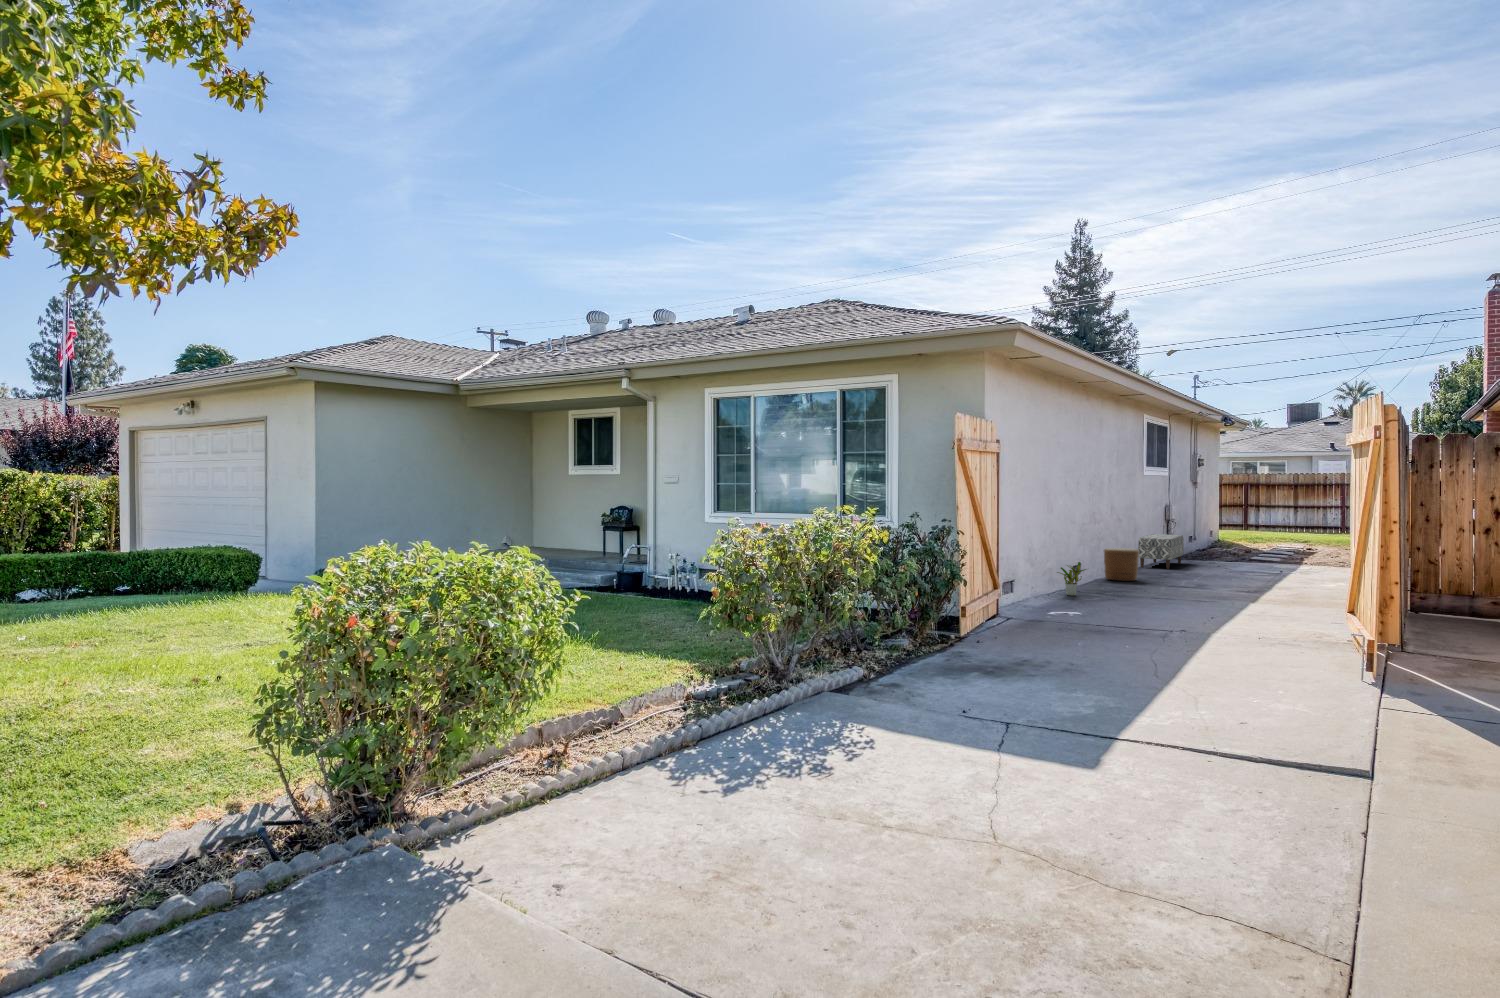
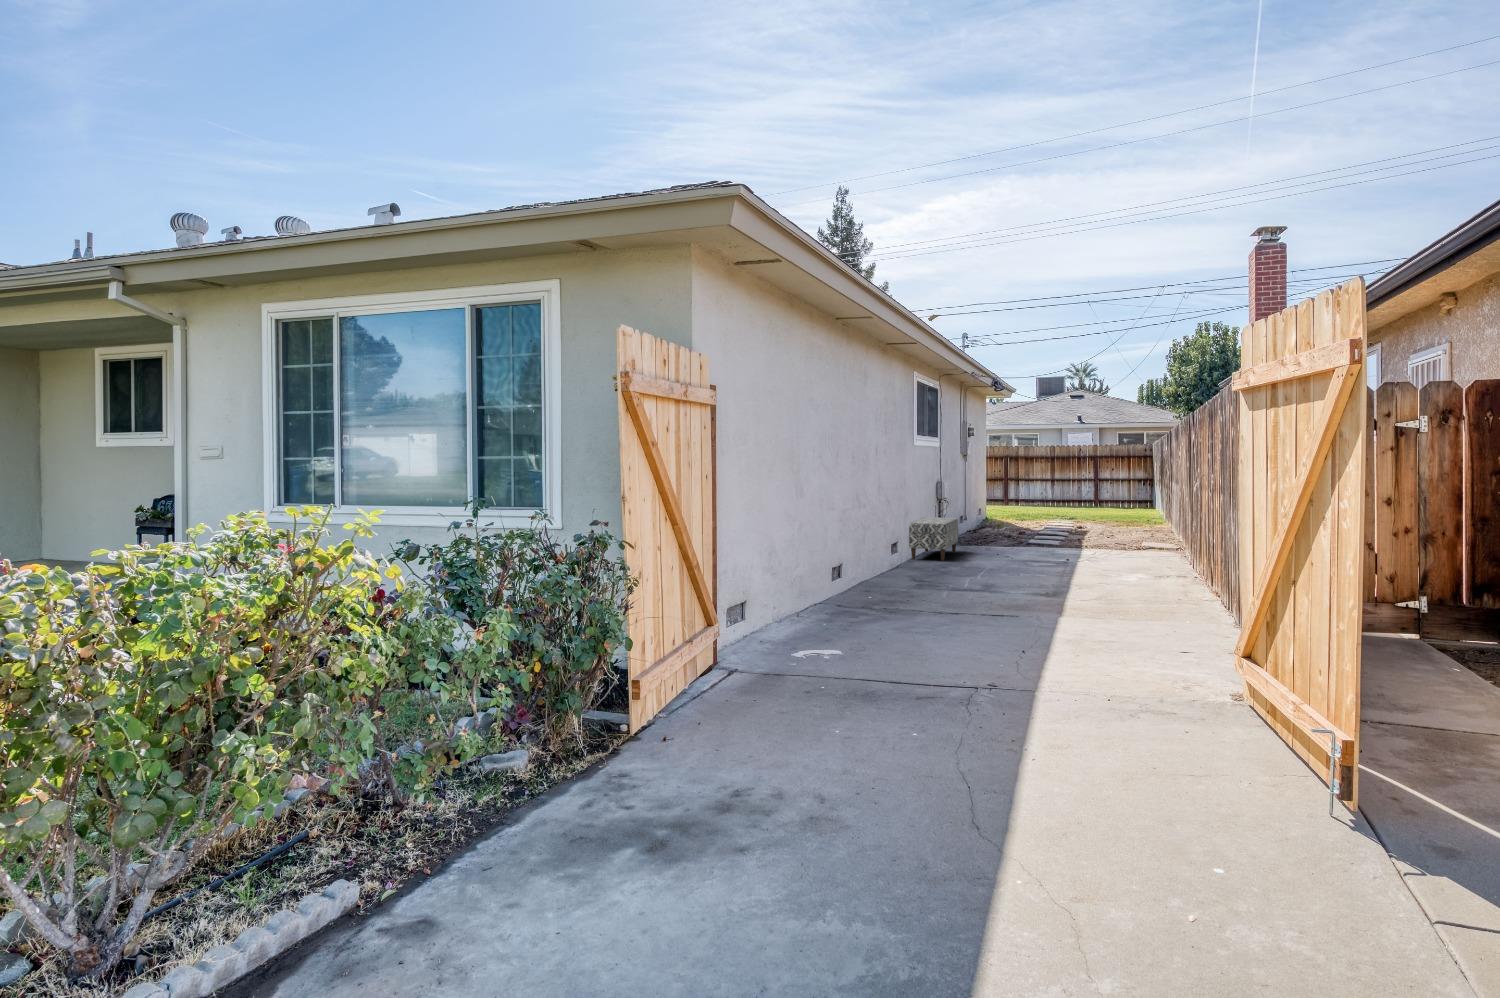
woven basket: present [1104,548,1139,581] -> none [870,539,912,583]
potted plant: present [1057,562,1086,596] -> none [808,564,852,613]

